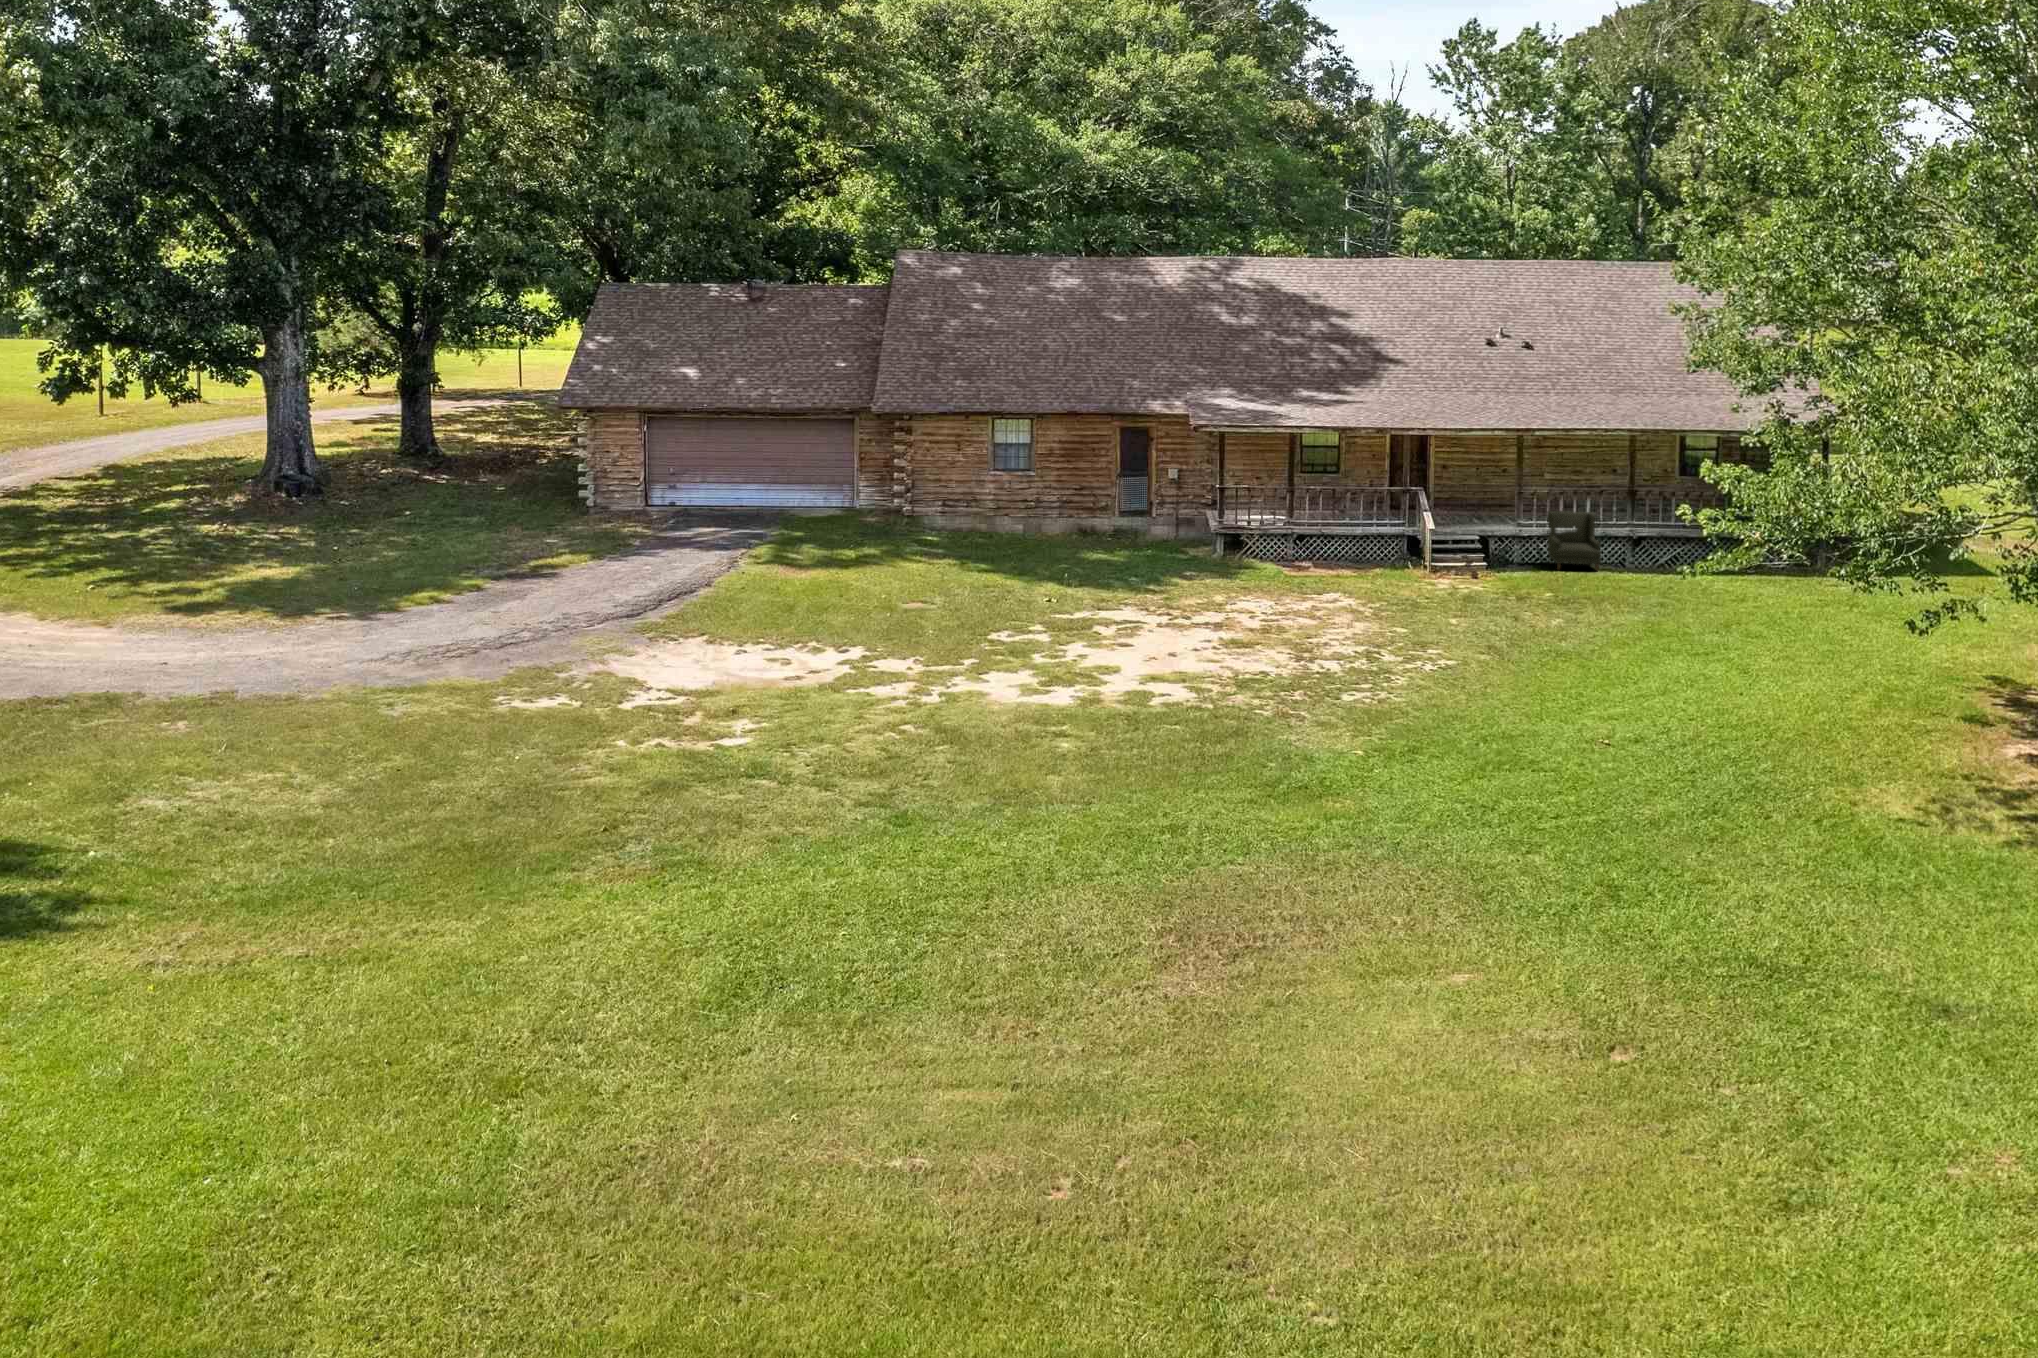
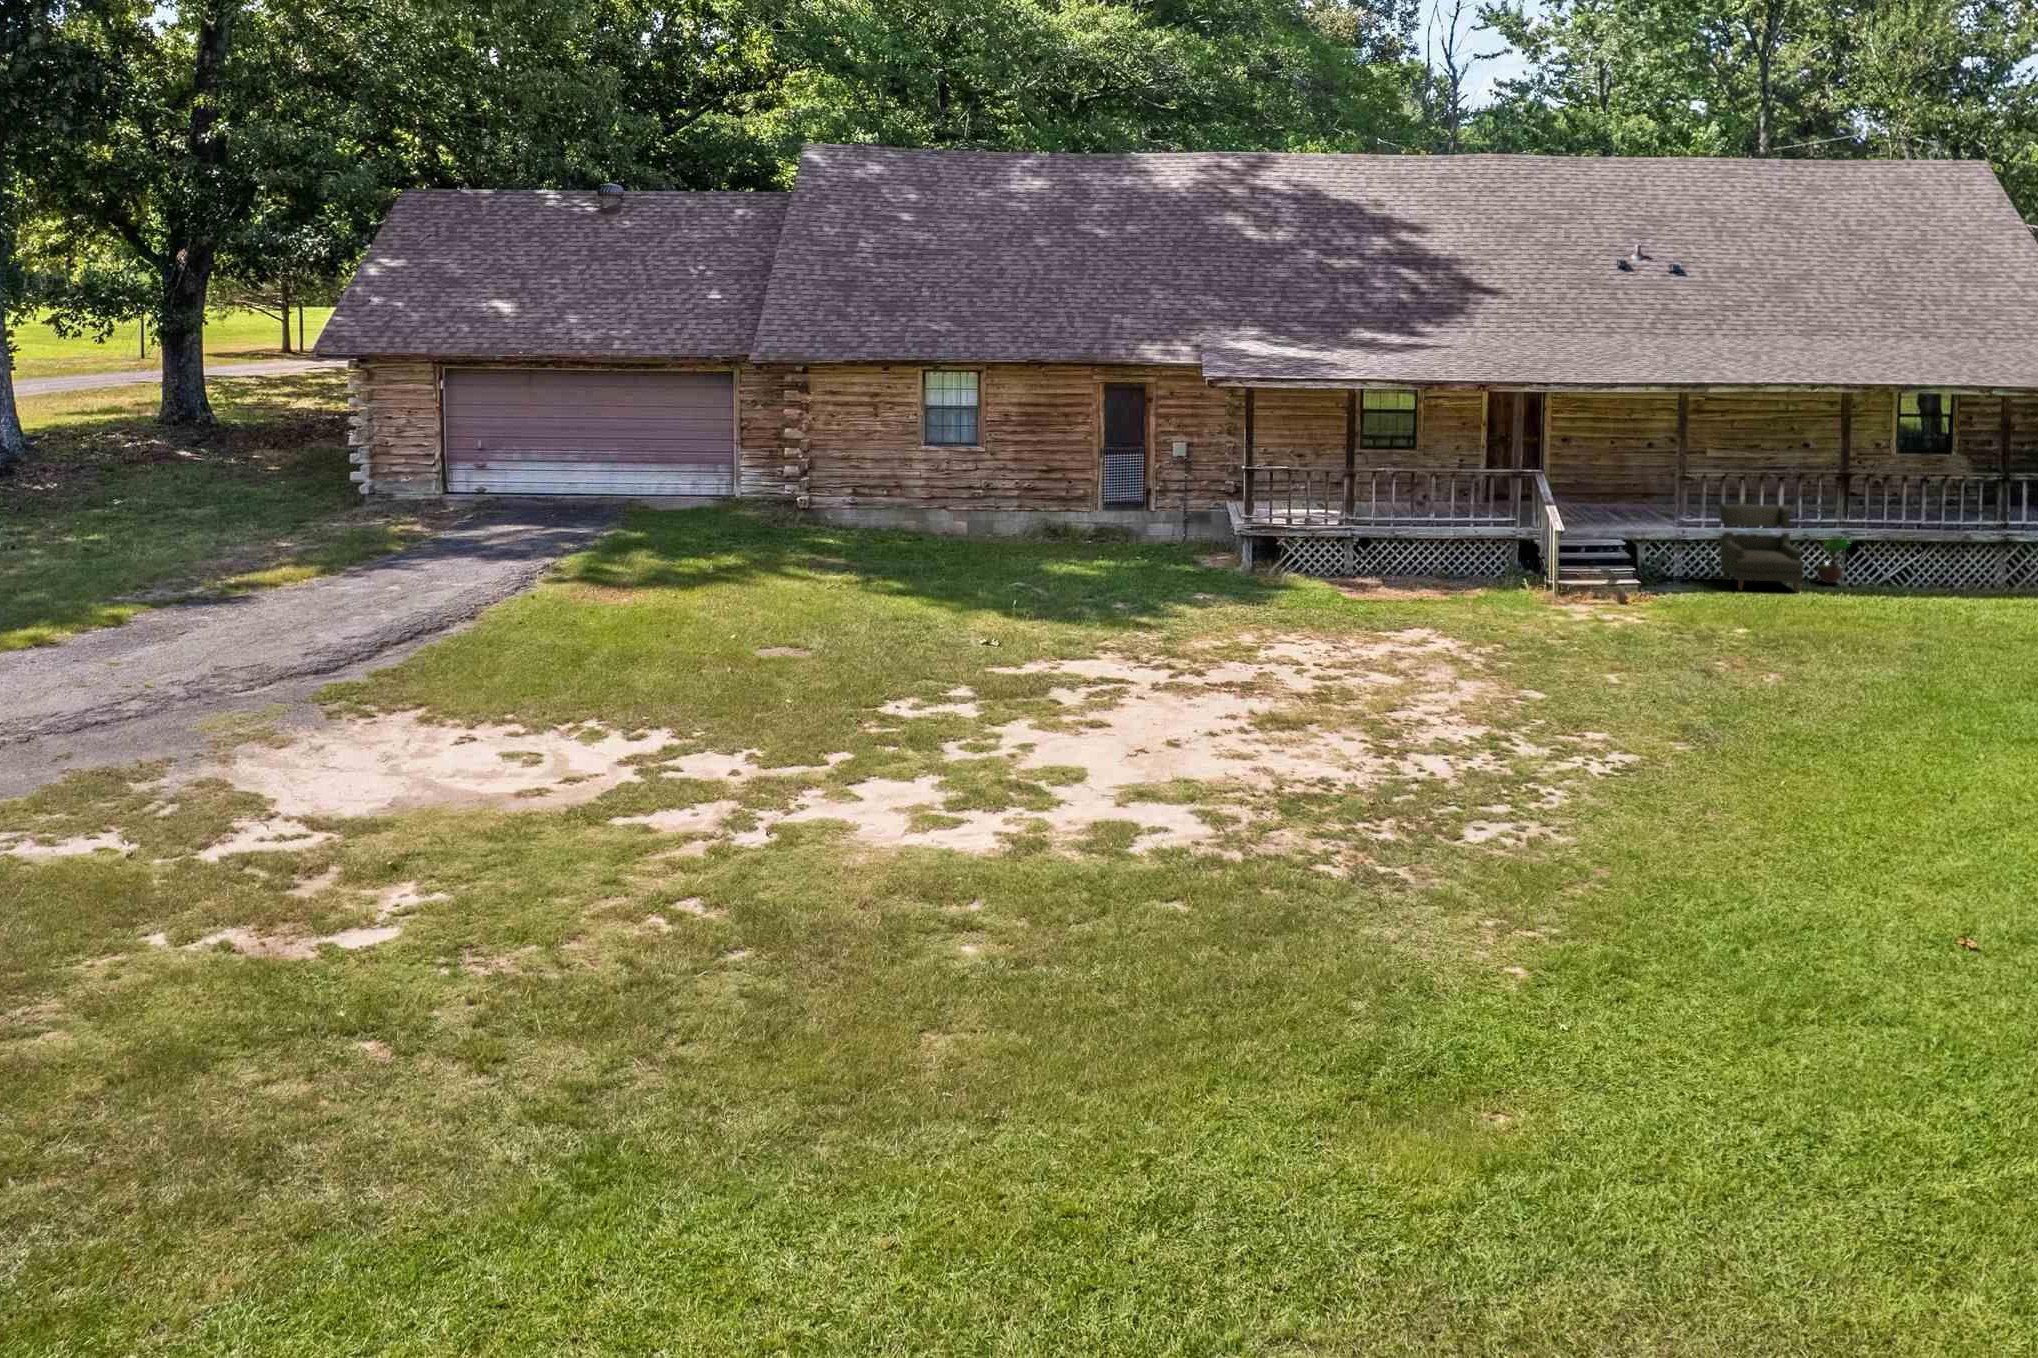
potted tree: none [1614,529,1636,566] -> present [1817,536,1849,583]

